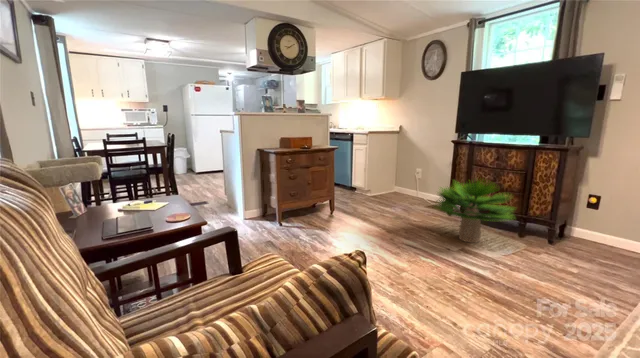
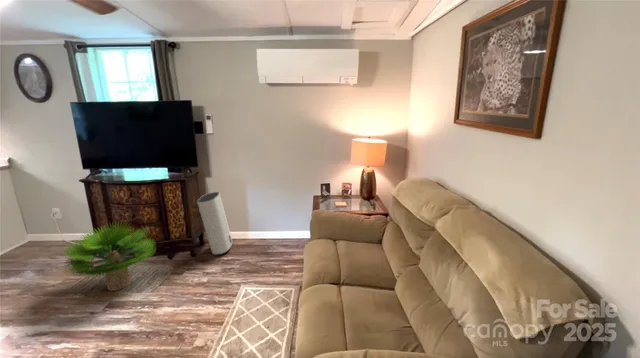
air purifier: none [575,176,614,254] -> present [198,192,233,254]

